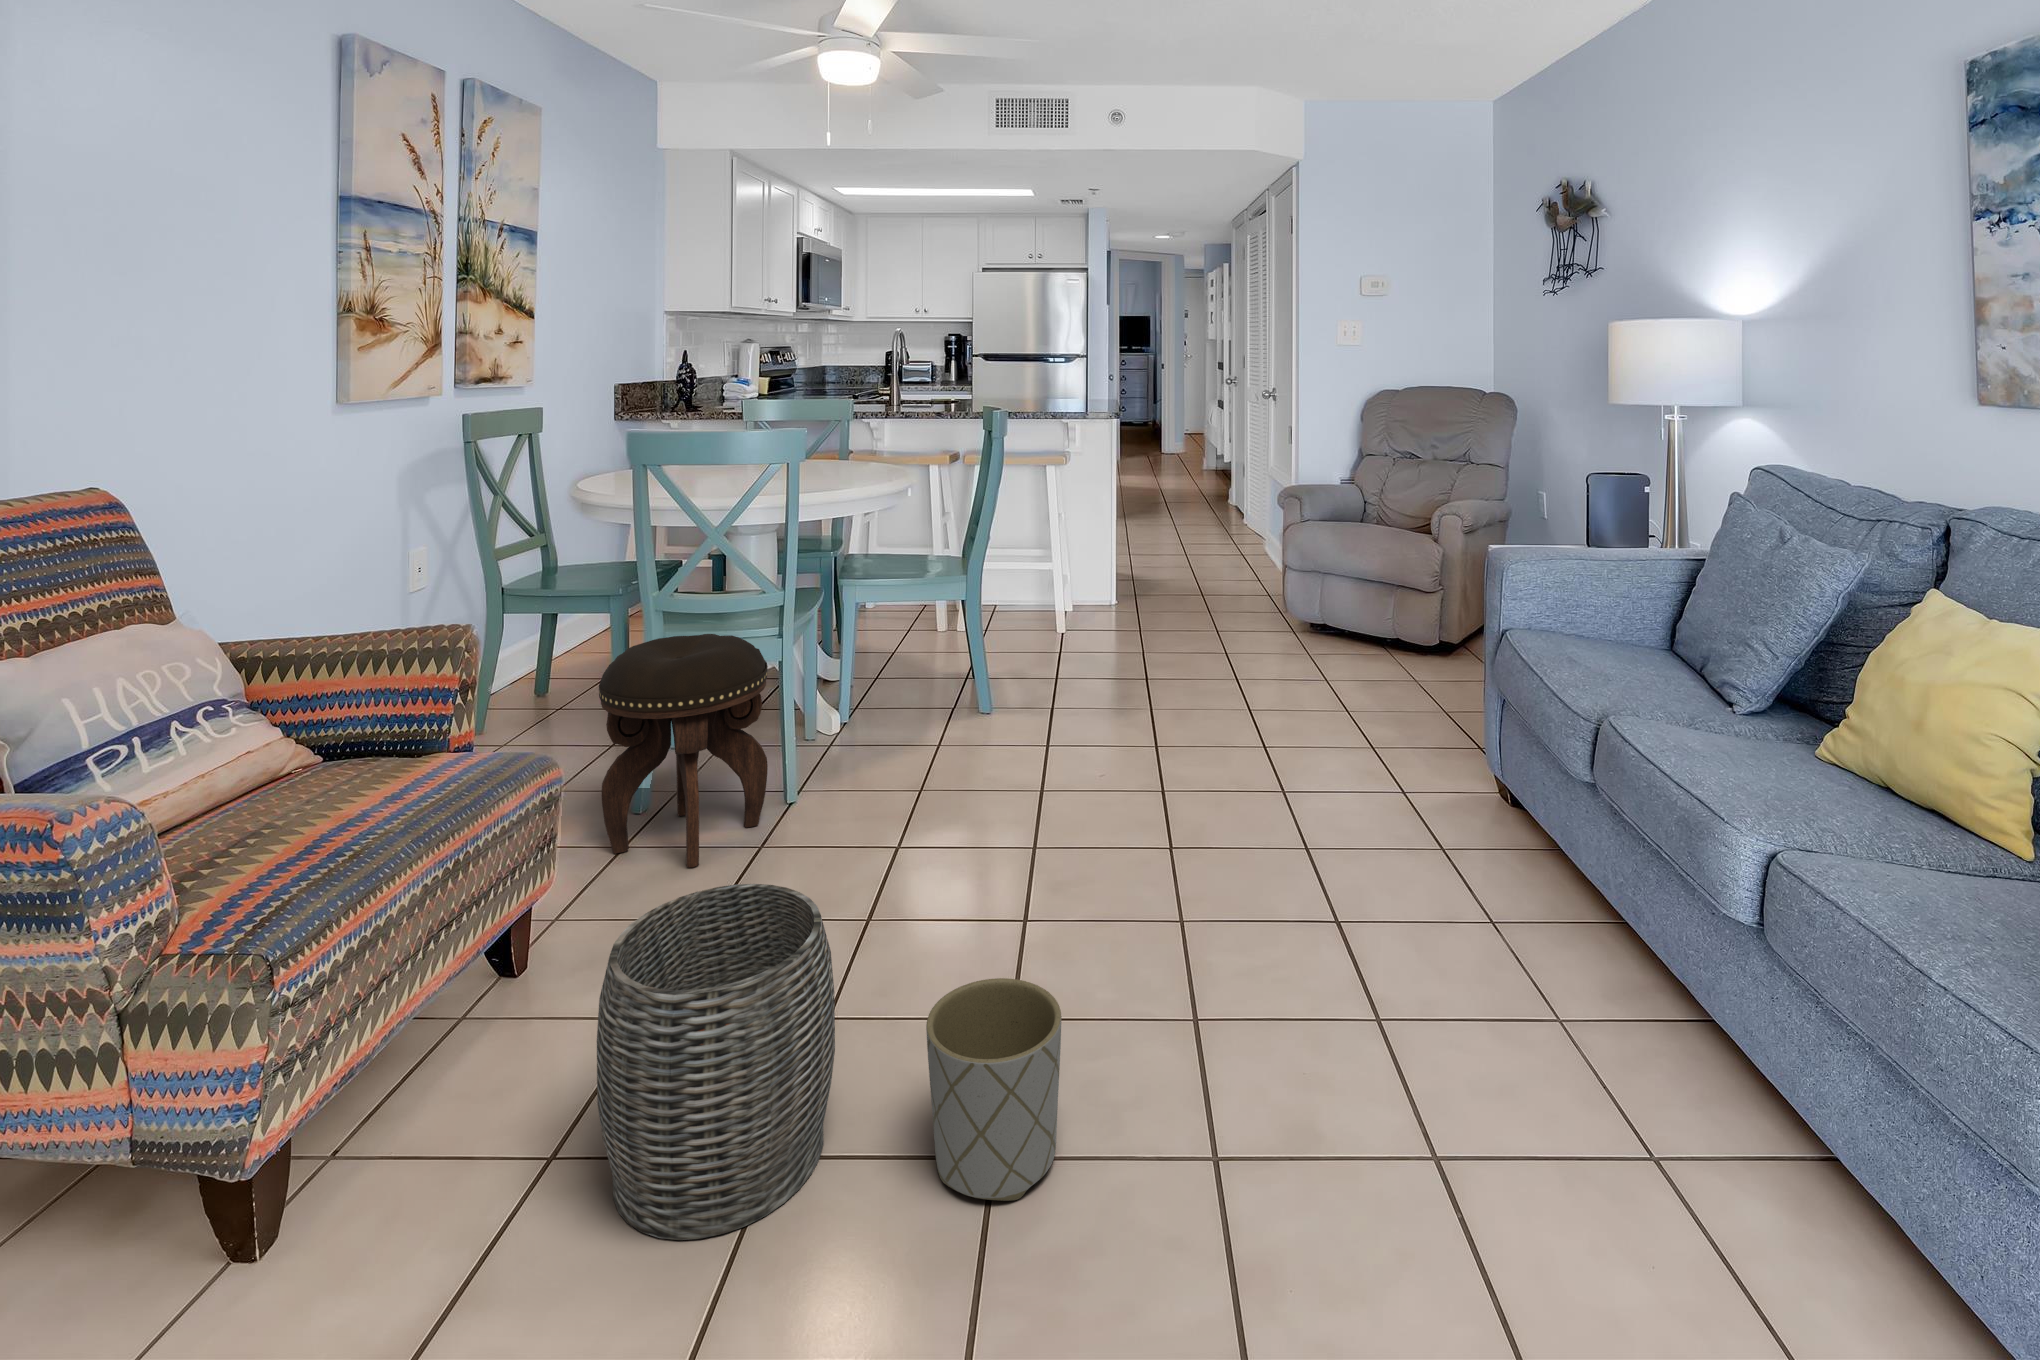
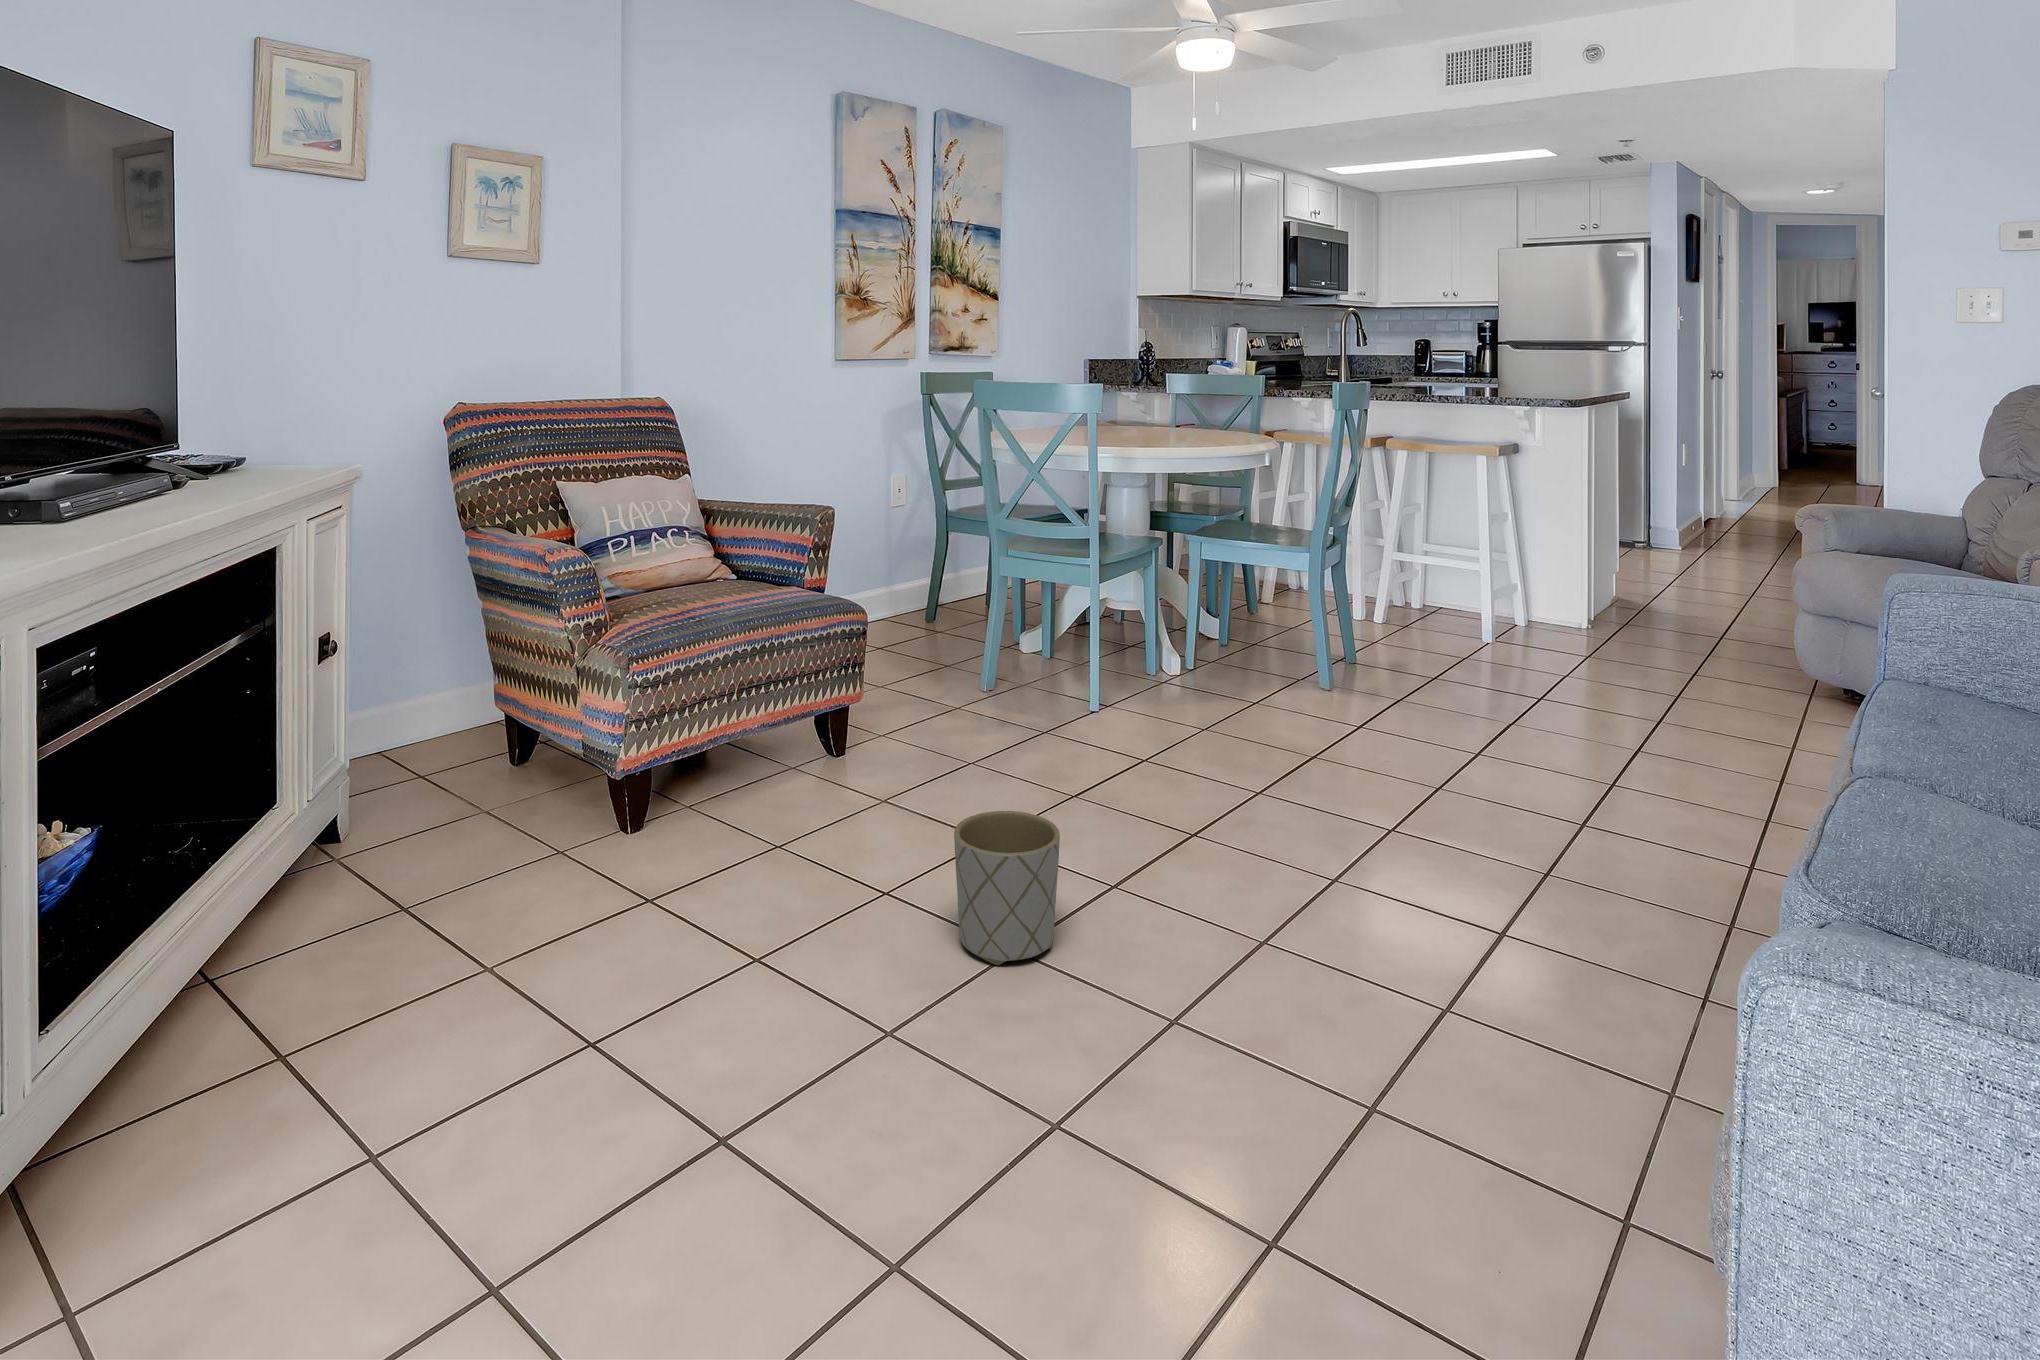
footstool: present [599,634,768,867] -> none [932,552,1059,731]
woven basket: present [597,884,835,1240] -> none [777,698,936,910]

